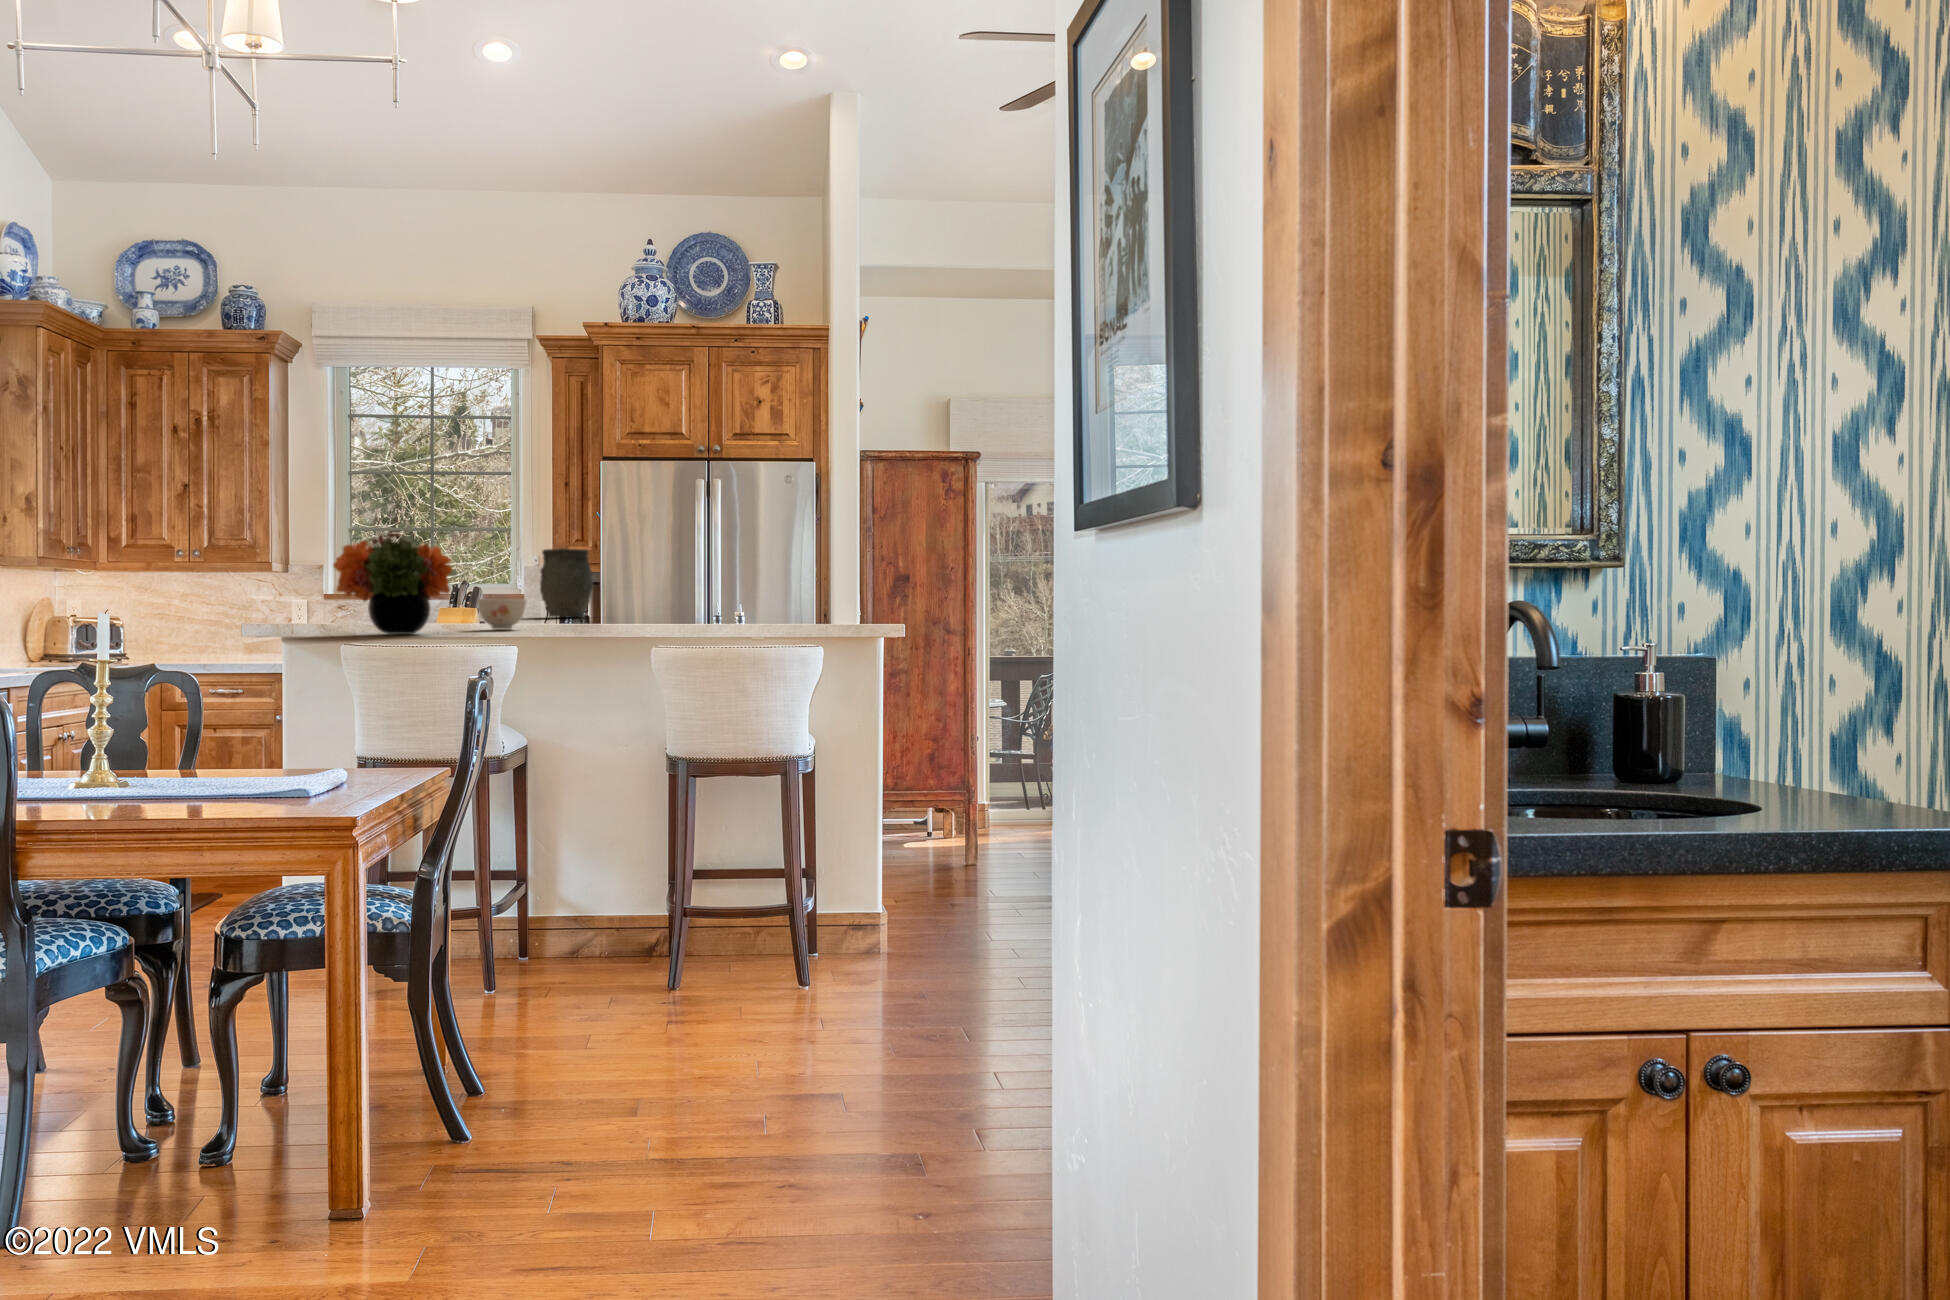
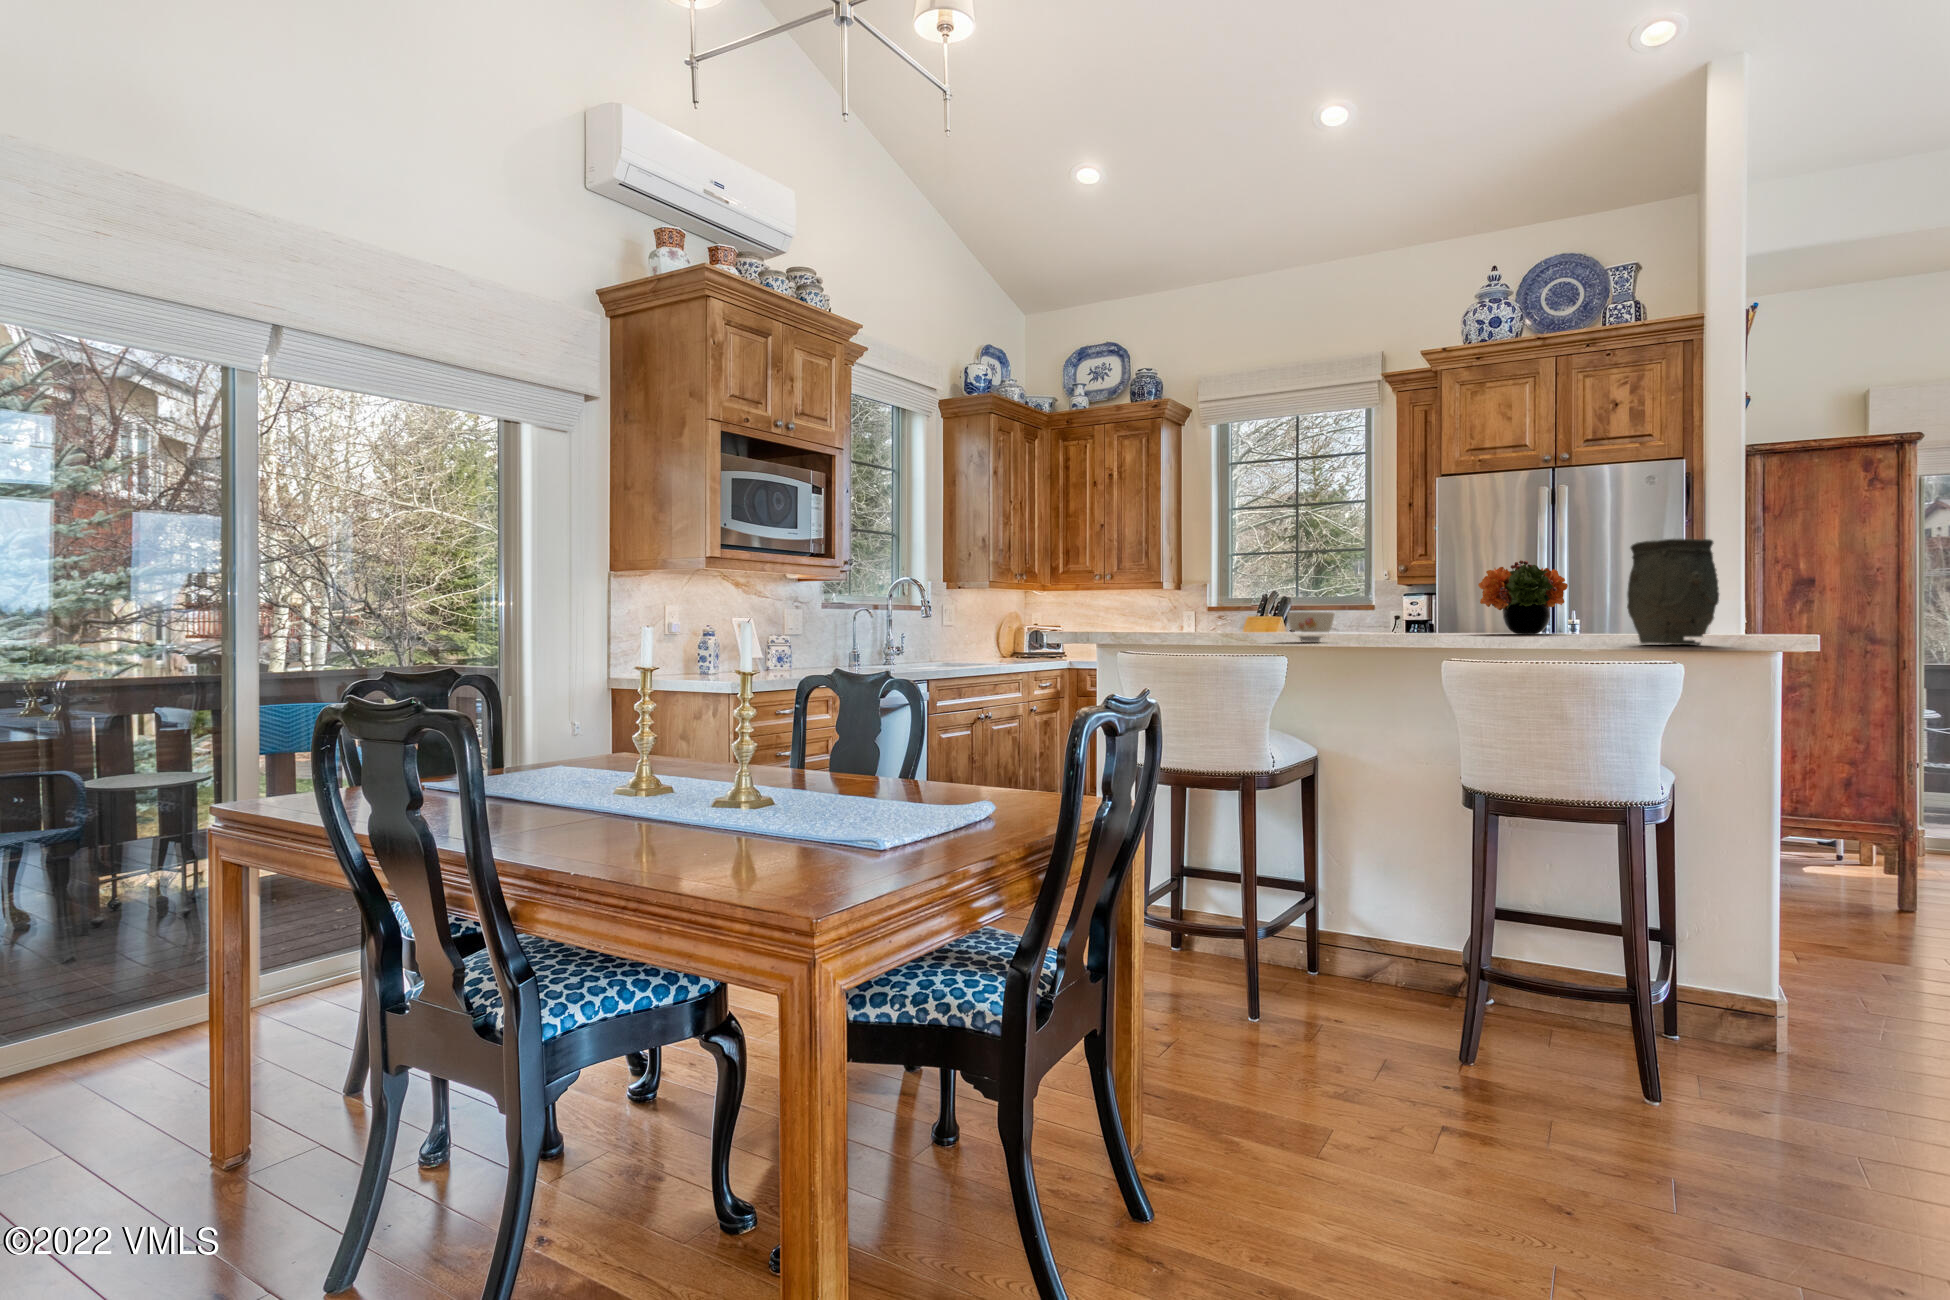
flower arrangement: present [333,532,452,634] -> present [1478,560,1568,634]
vase: present [540,548,593,617] -> present [1627,539,1719,645]

